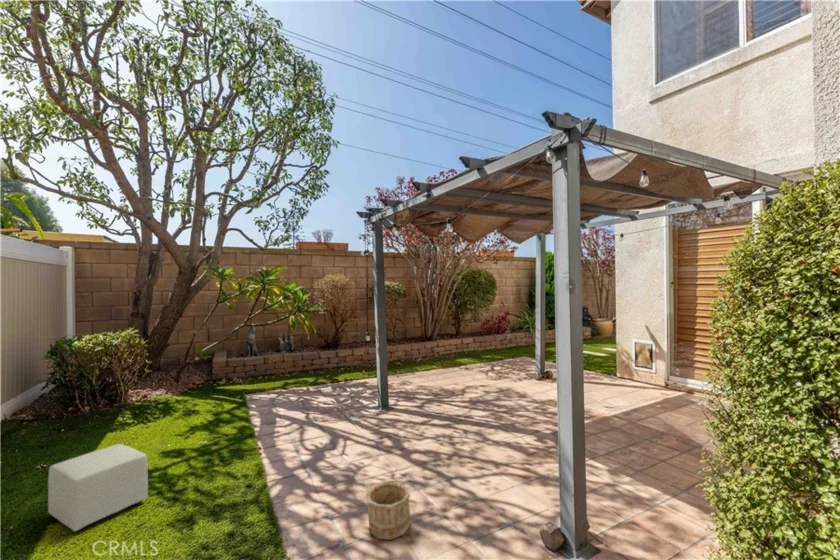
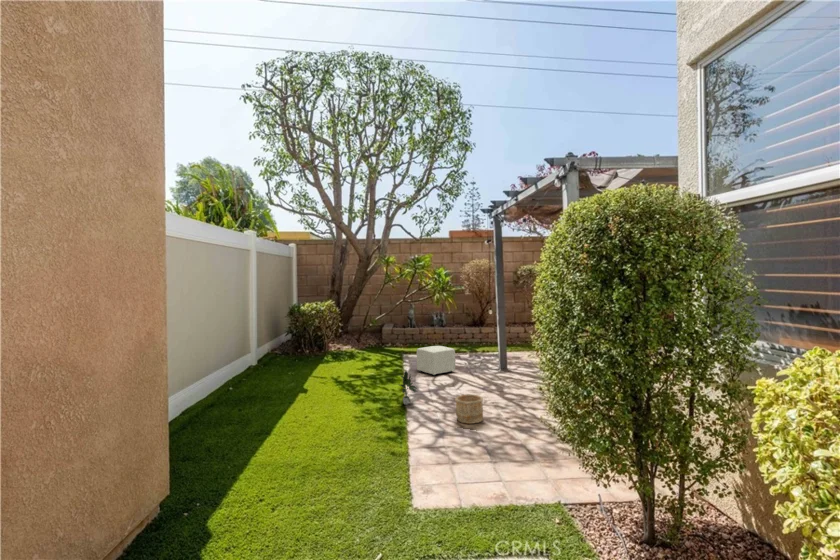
ottoman: present [48,444,148,531] -> present [417,346,455,376]
potted plant: none [261,454,296,511] -> present [399,371,417,405]

